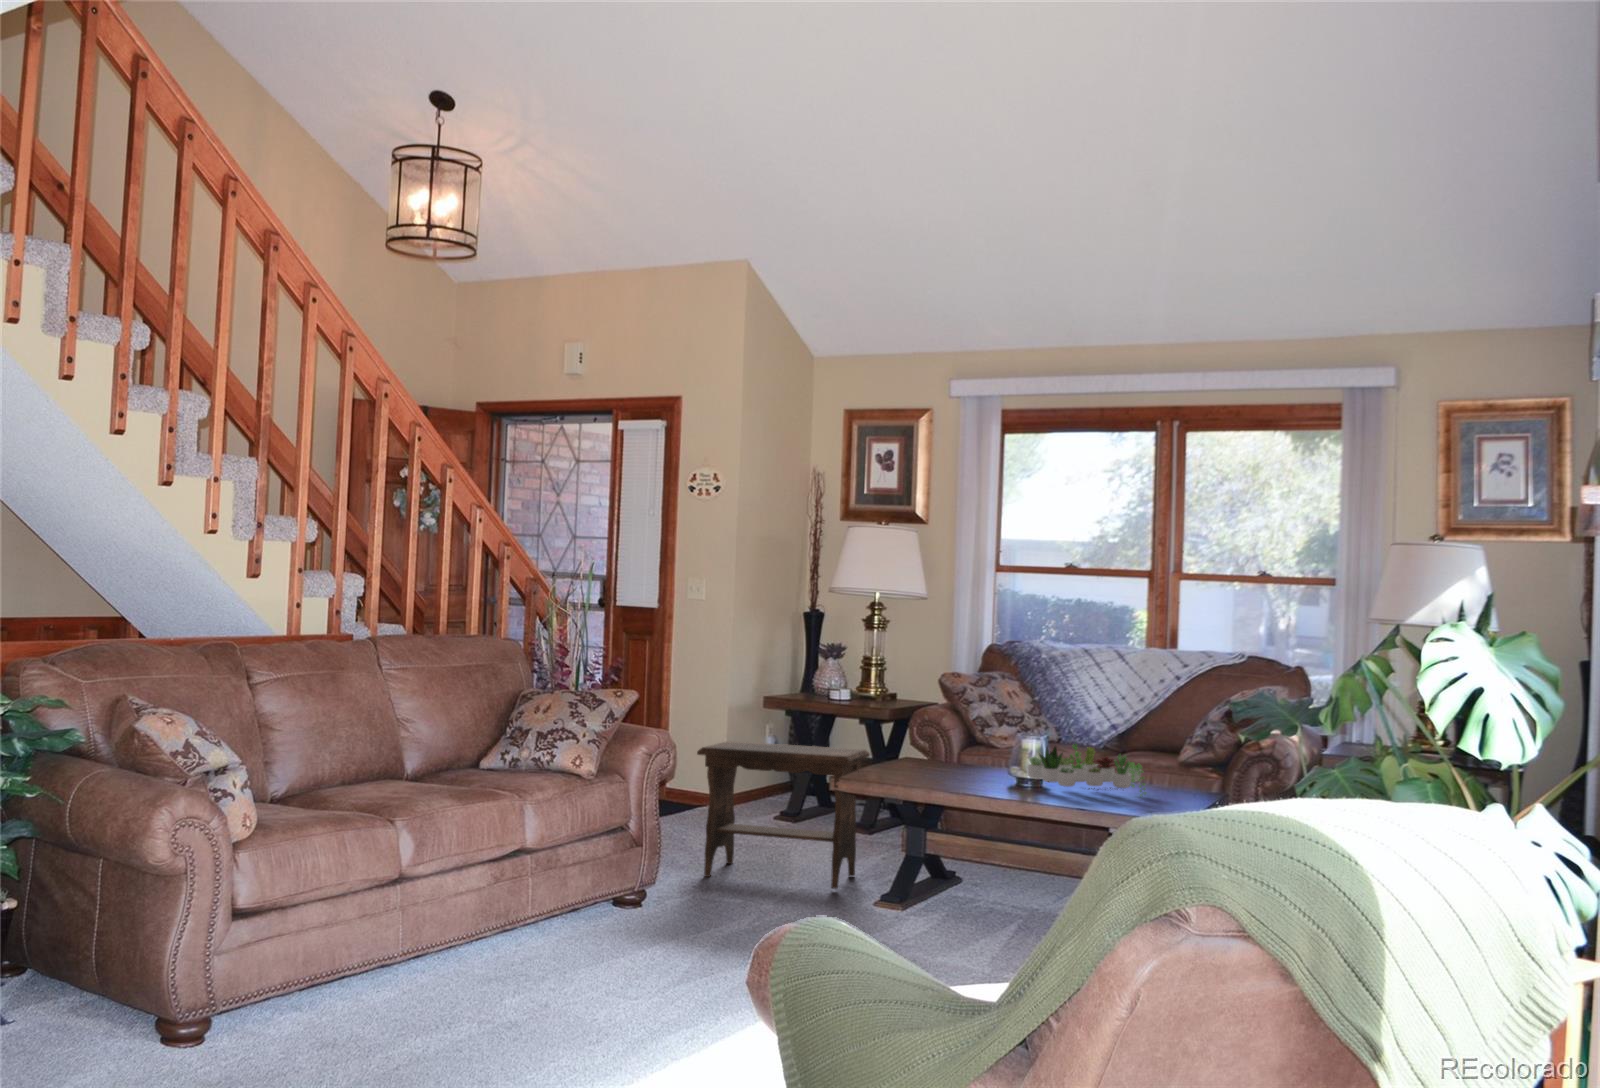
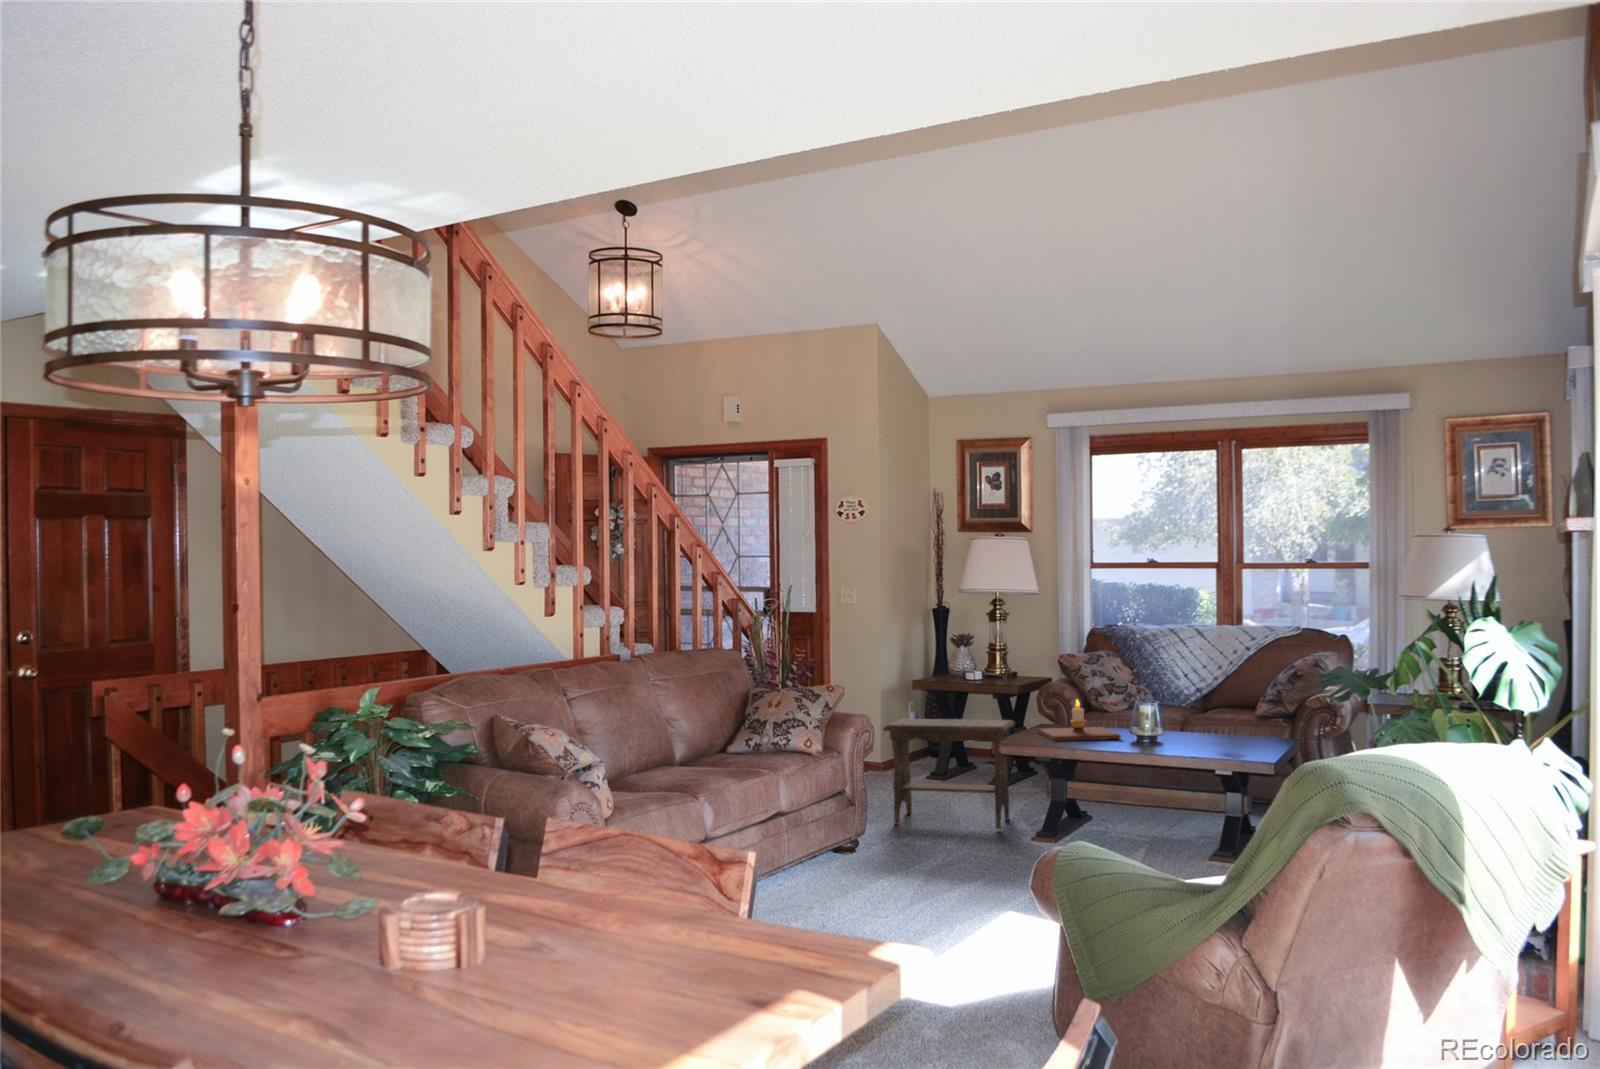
candle: none [898,726,997,780] -> present [1038,700,1121,741]
succulent plant: present [1027,744,1146,796] -> none [1145,706,1241,746]

